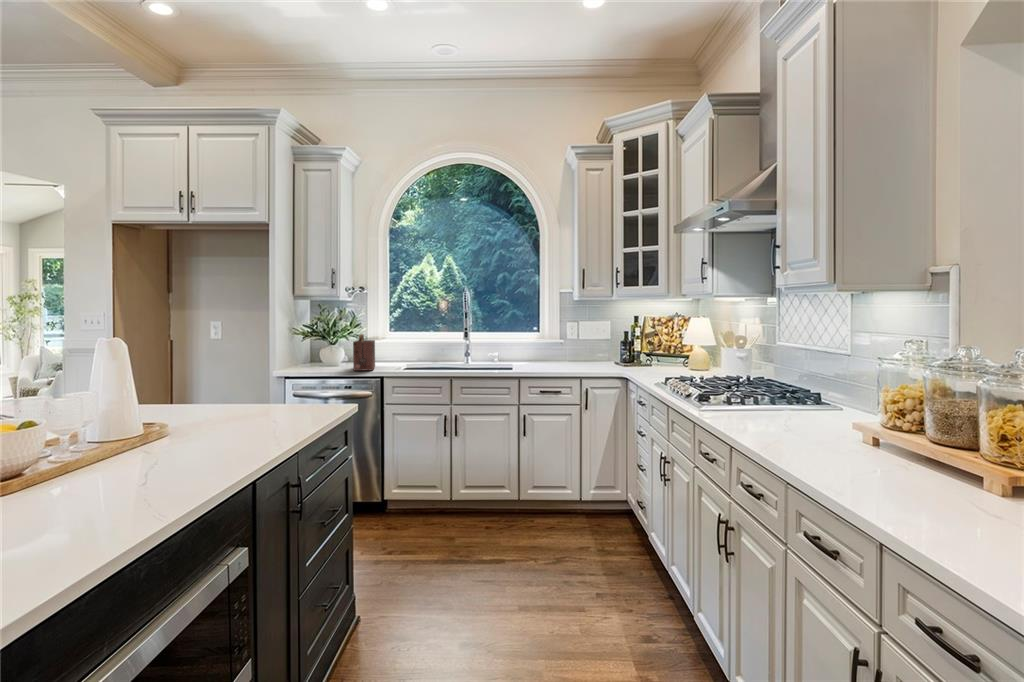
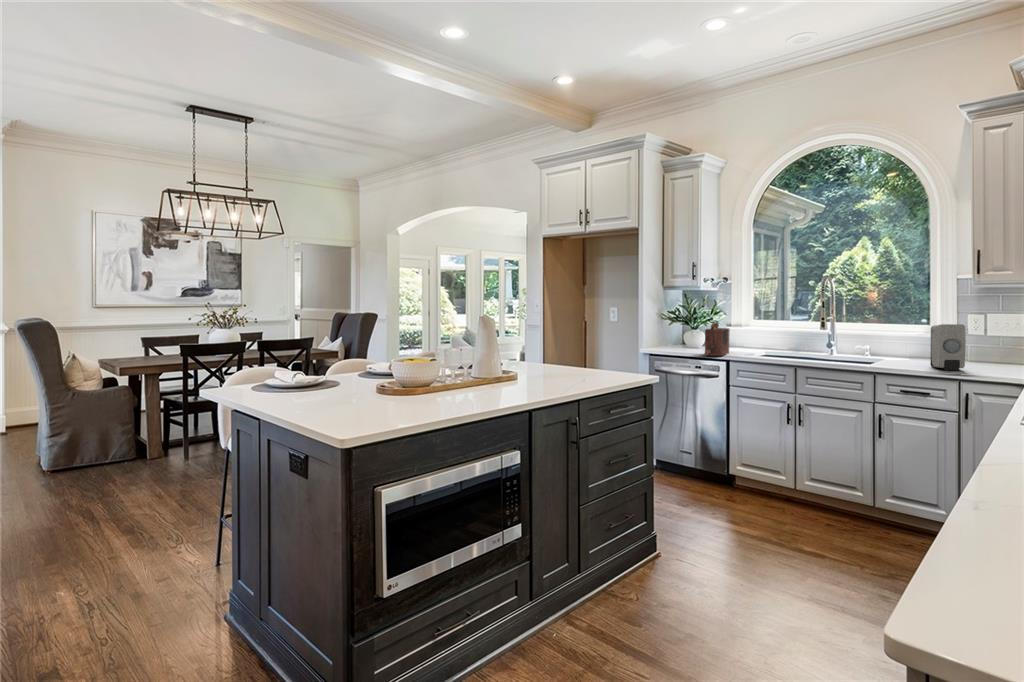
soap dispenser: none [554,332,581,371] -> present [930,324,966,370]

